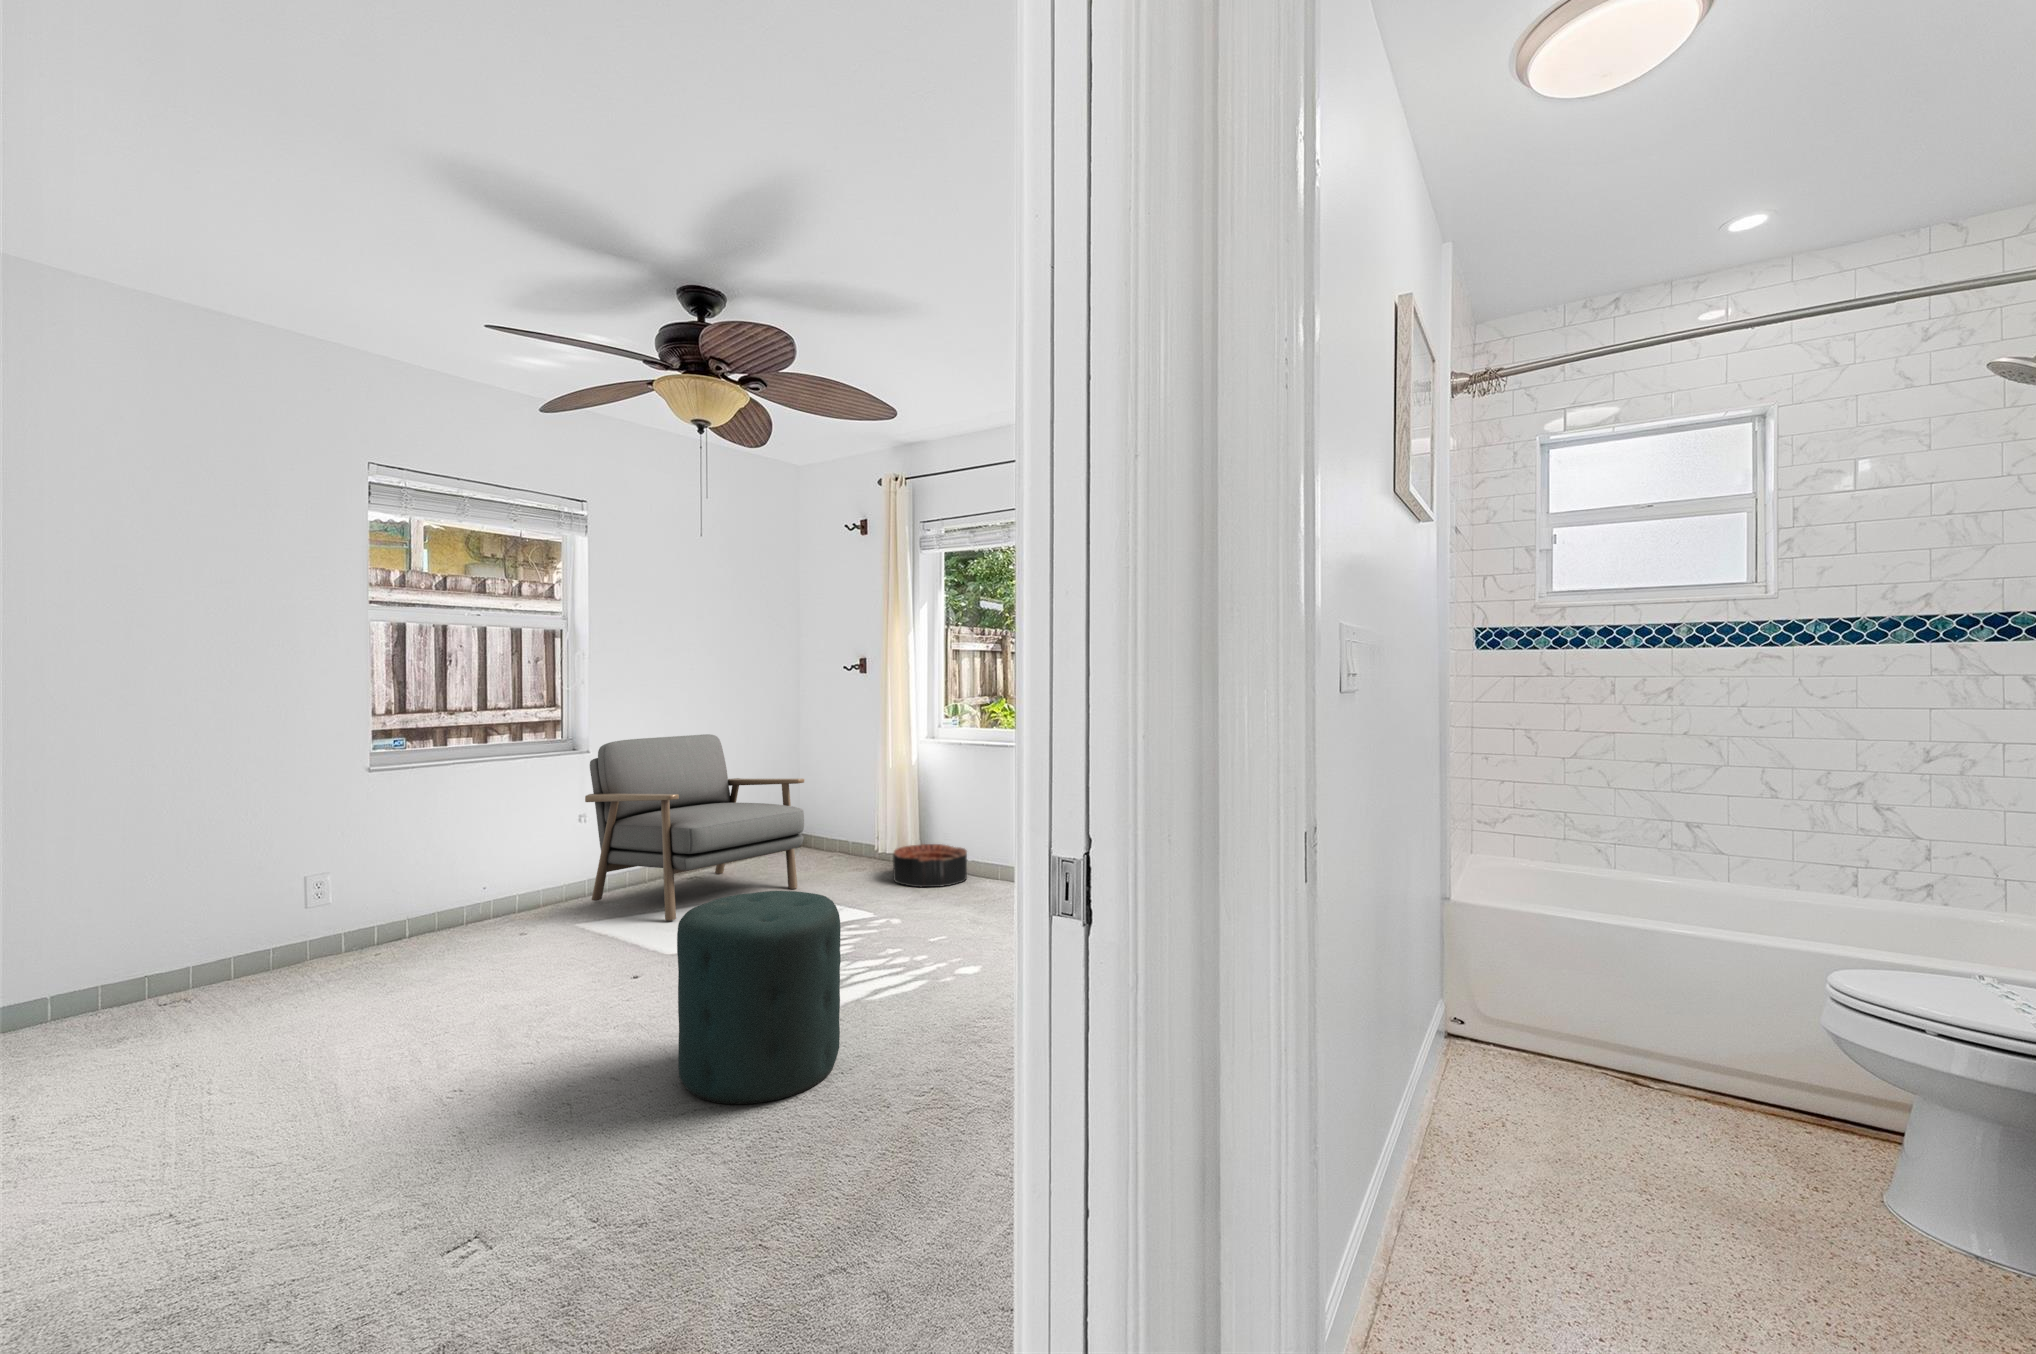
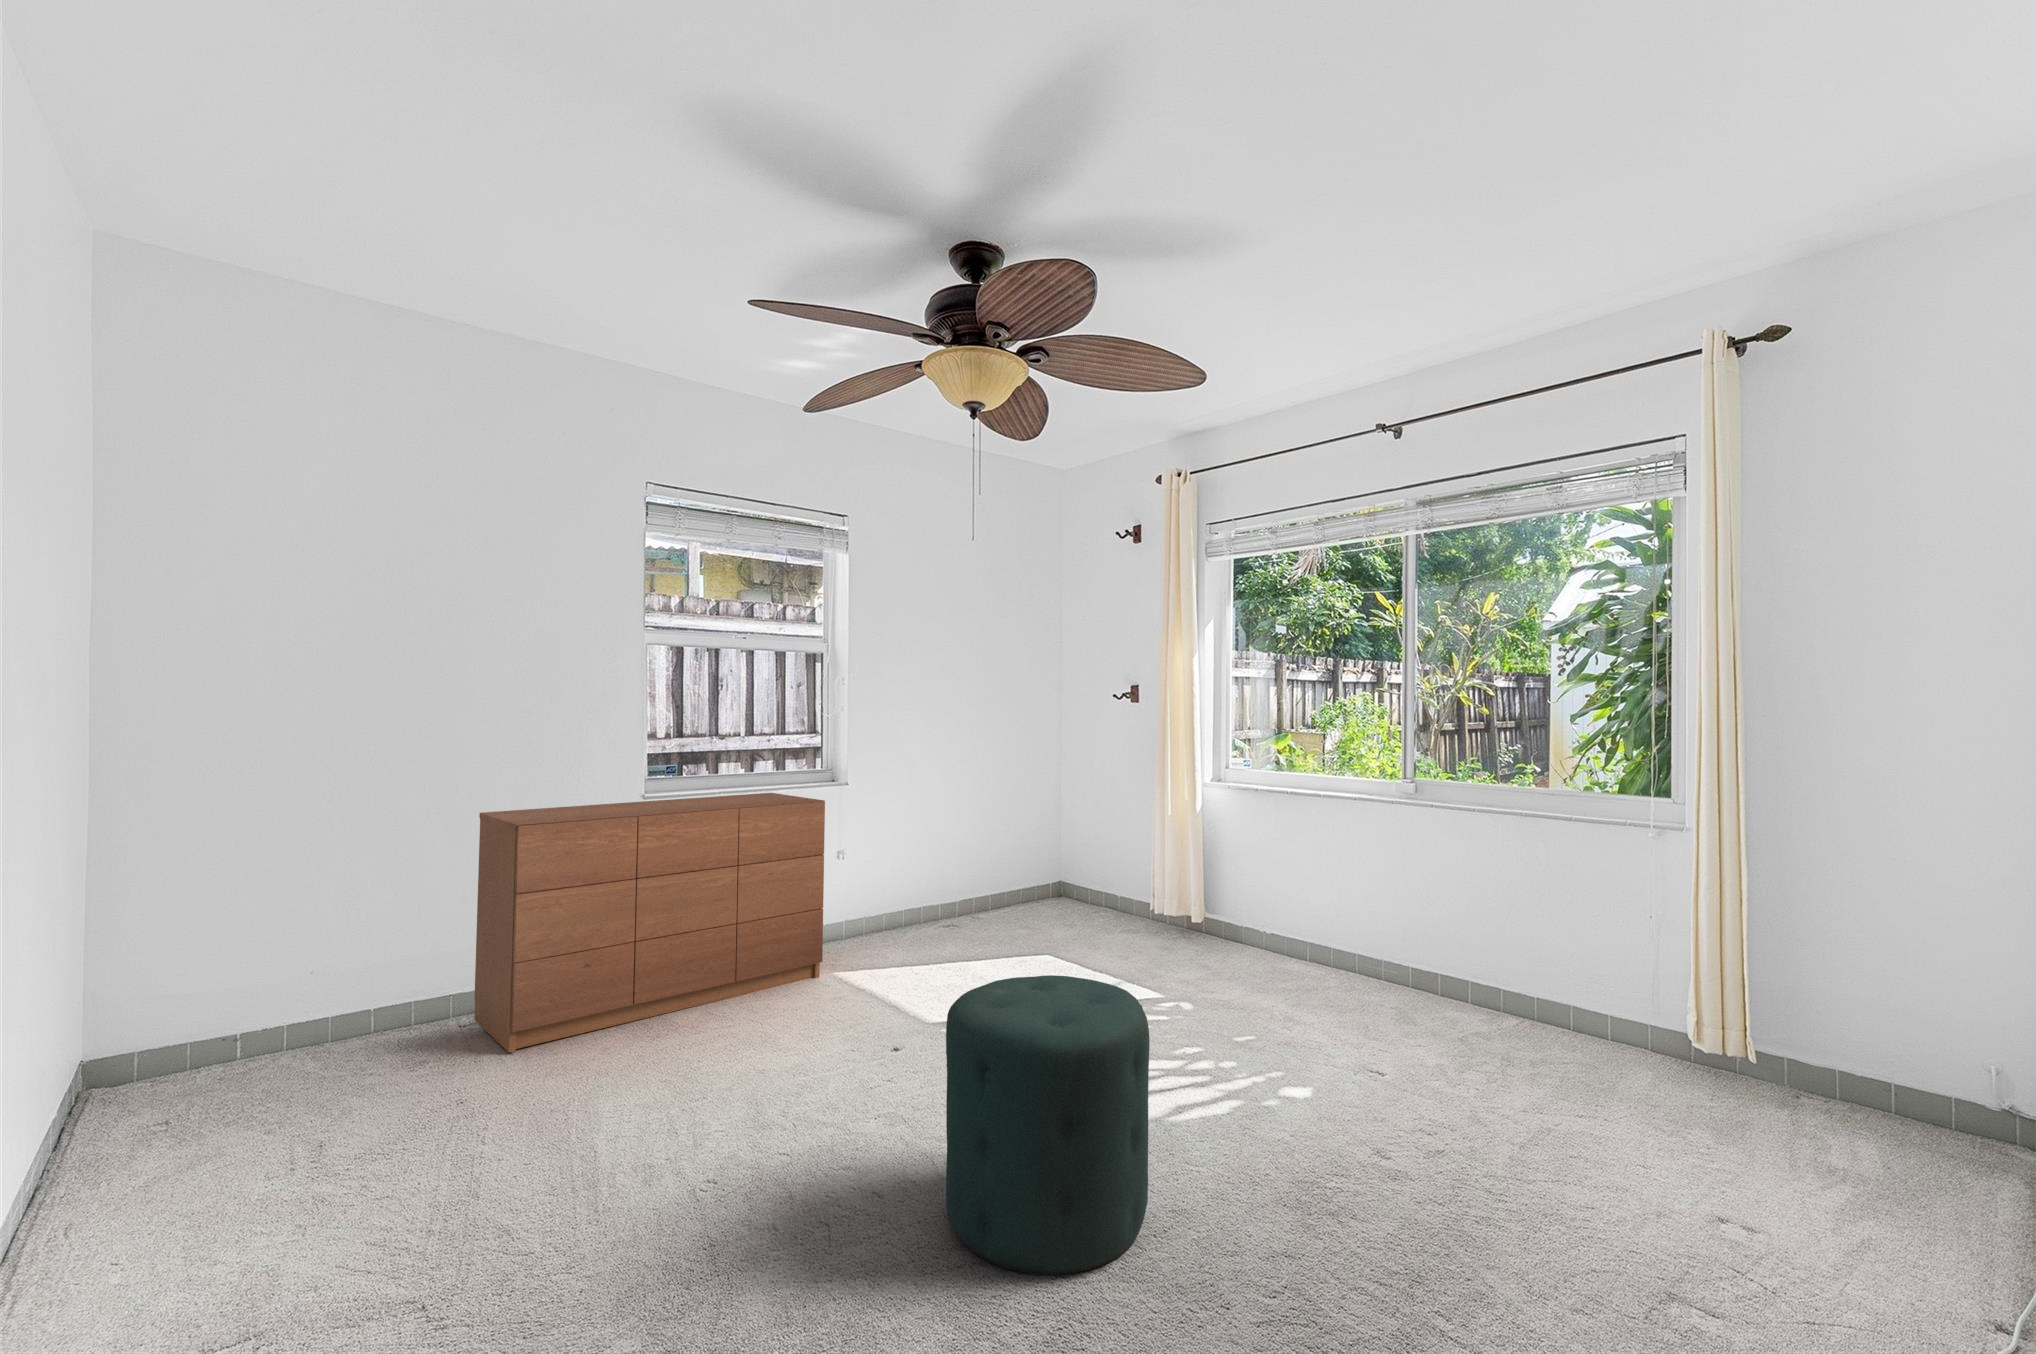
armchair: present [585,734,804,921] -> none [845,768,1074,978]
dresser: none [184,762,564,1016] -> present [474,793,825,1053]
basket: present [893,844,967,887] -> none [1175,905,1264,960]

